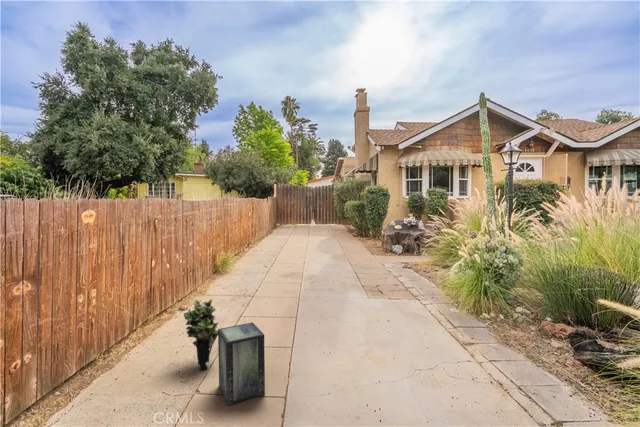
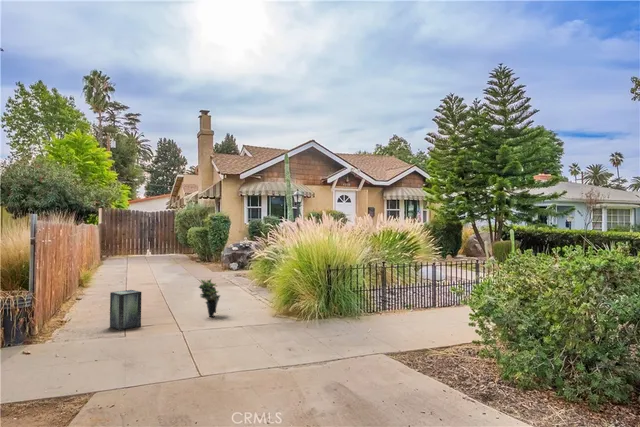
potted plant: present [184,300,219,370] -> present [199,279,220,317]

